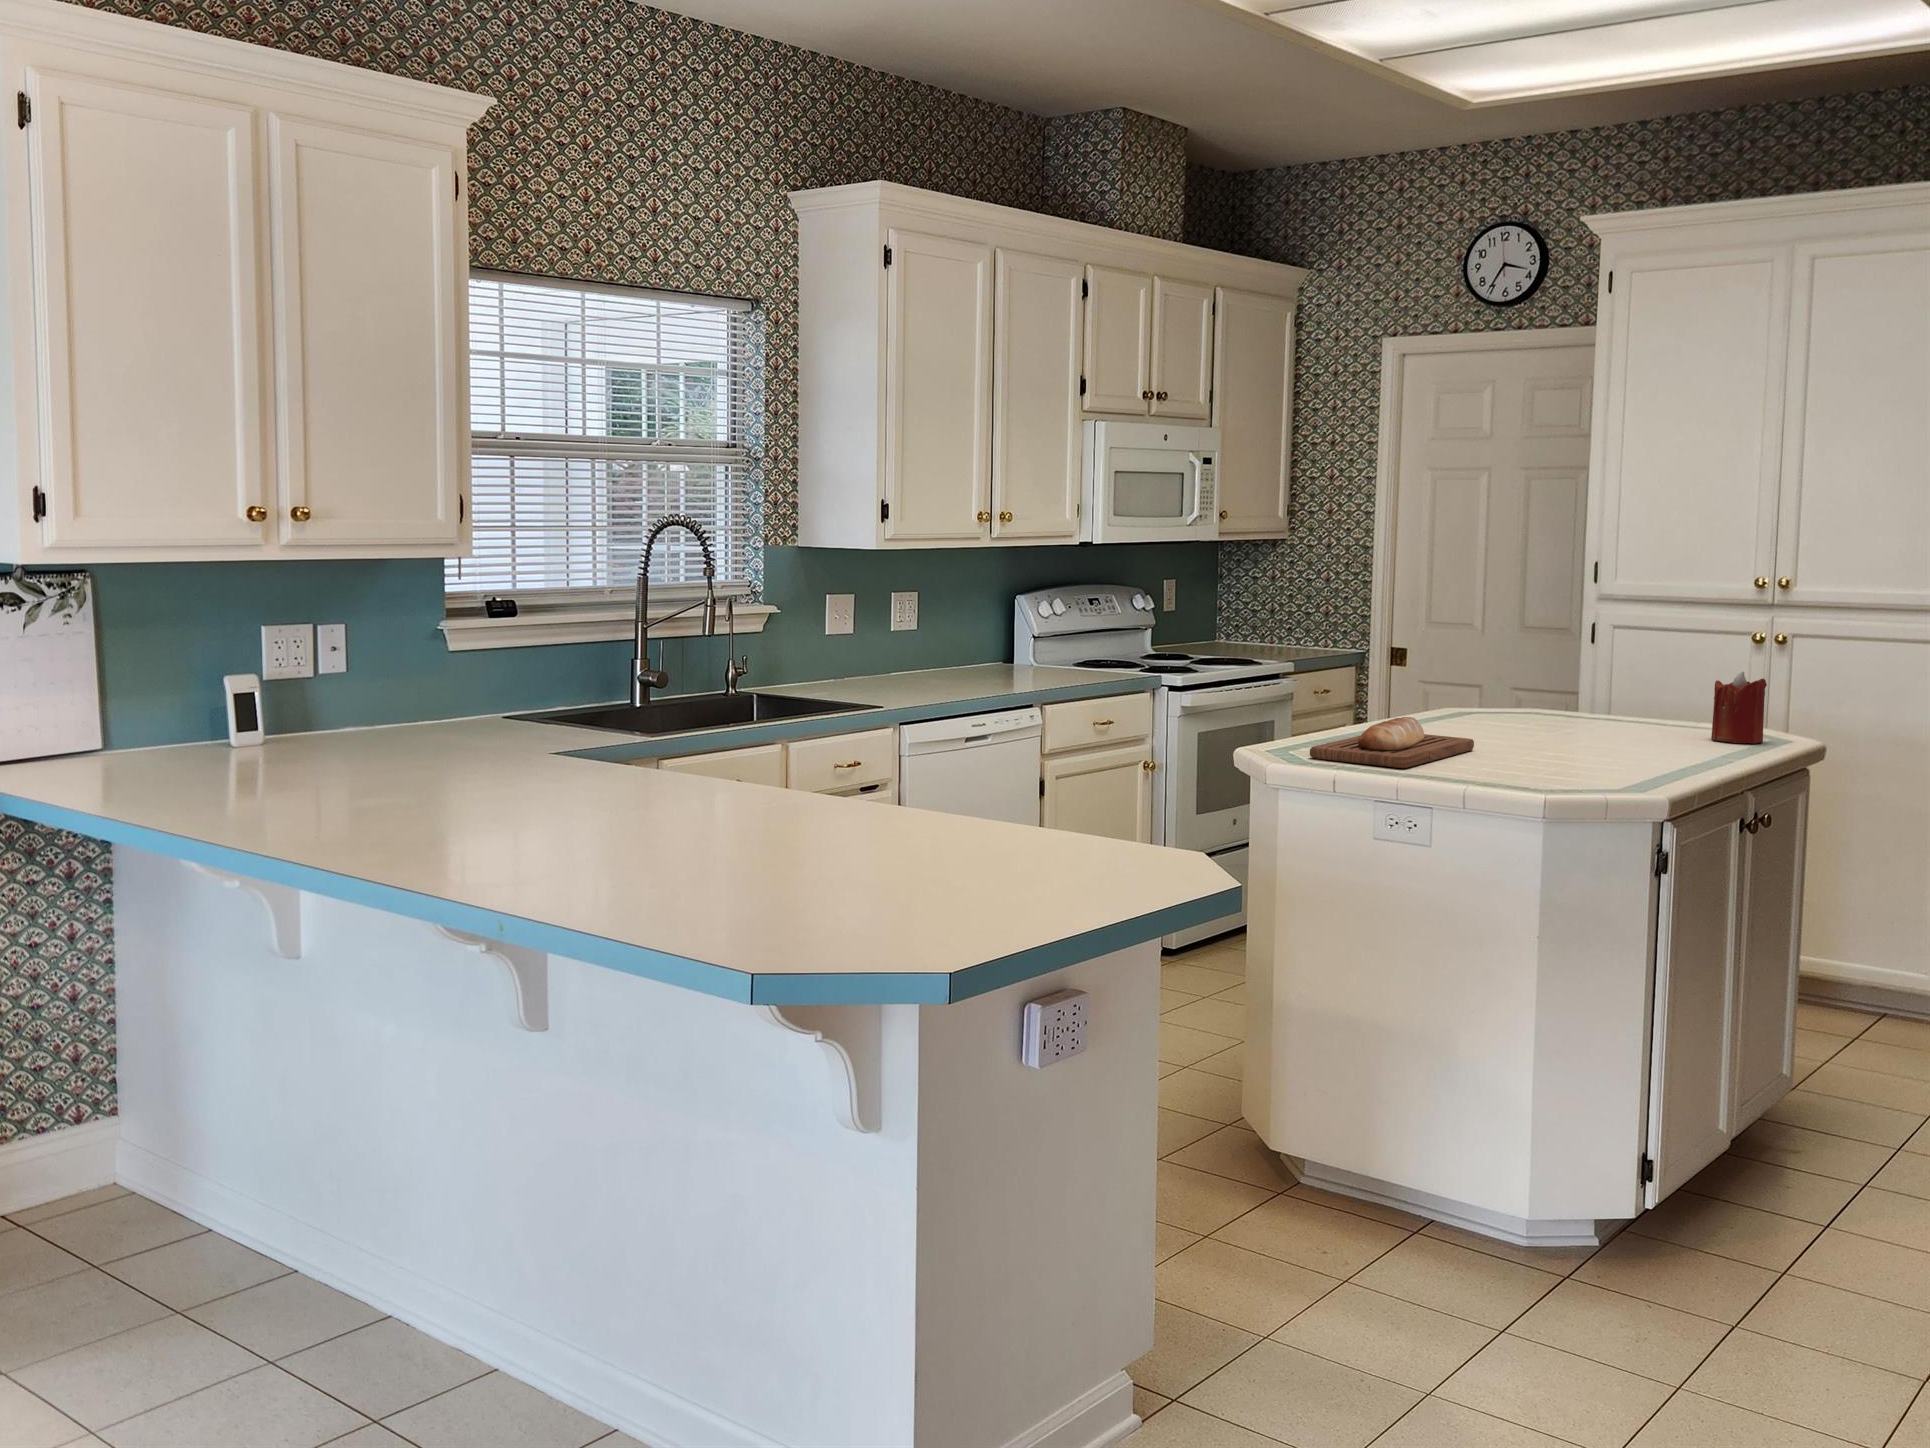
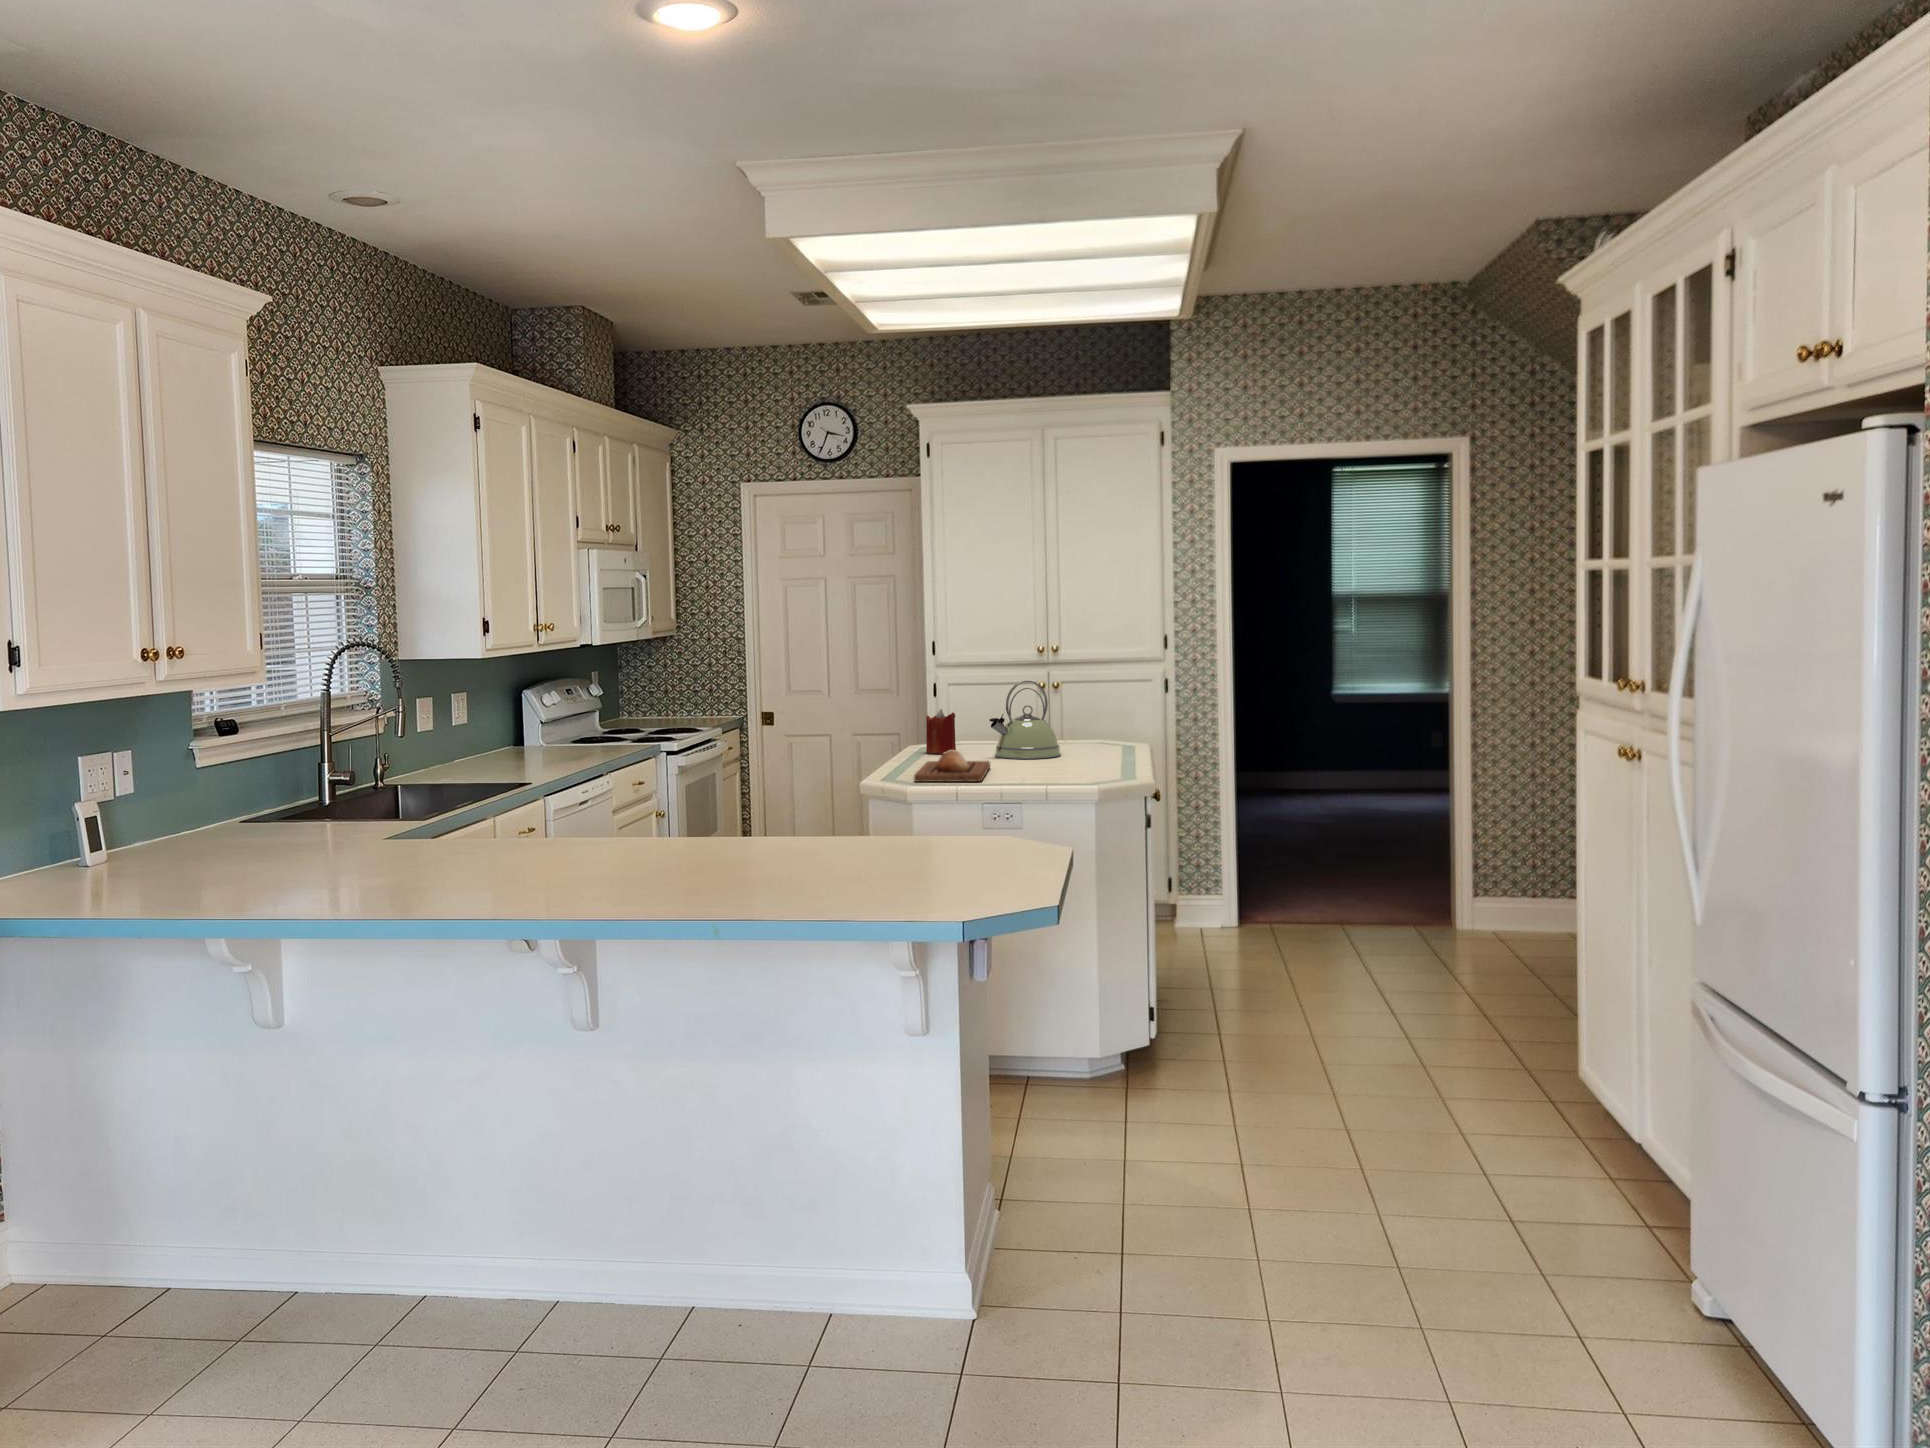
kettle: none [1516,622,1635,745] -> present [989,681,1061,759]
candle: present [1711,672,1767,744] -> present [926,709,956,754]

